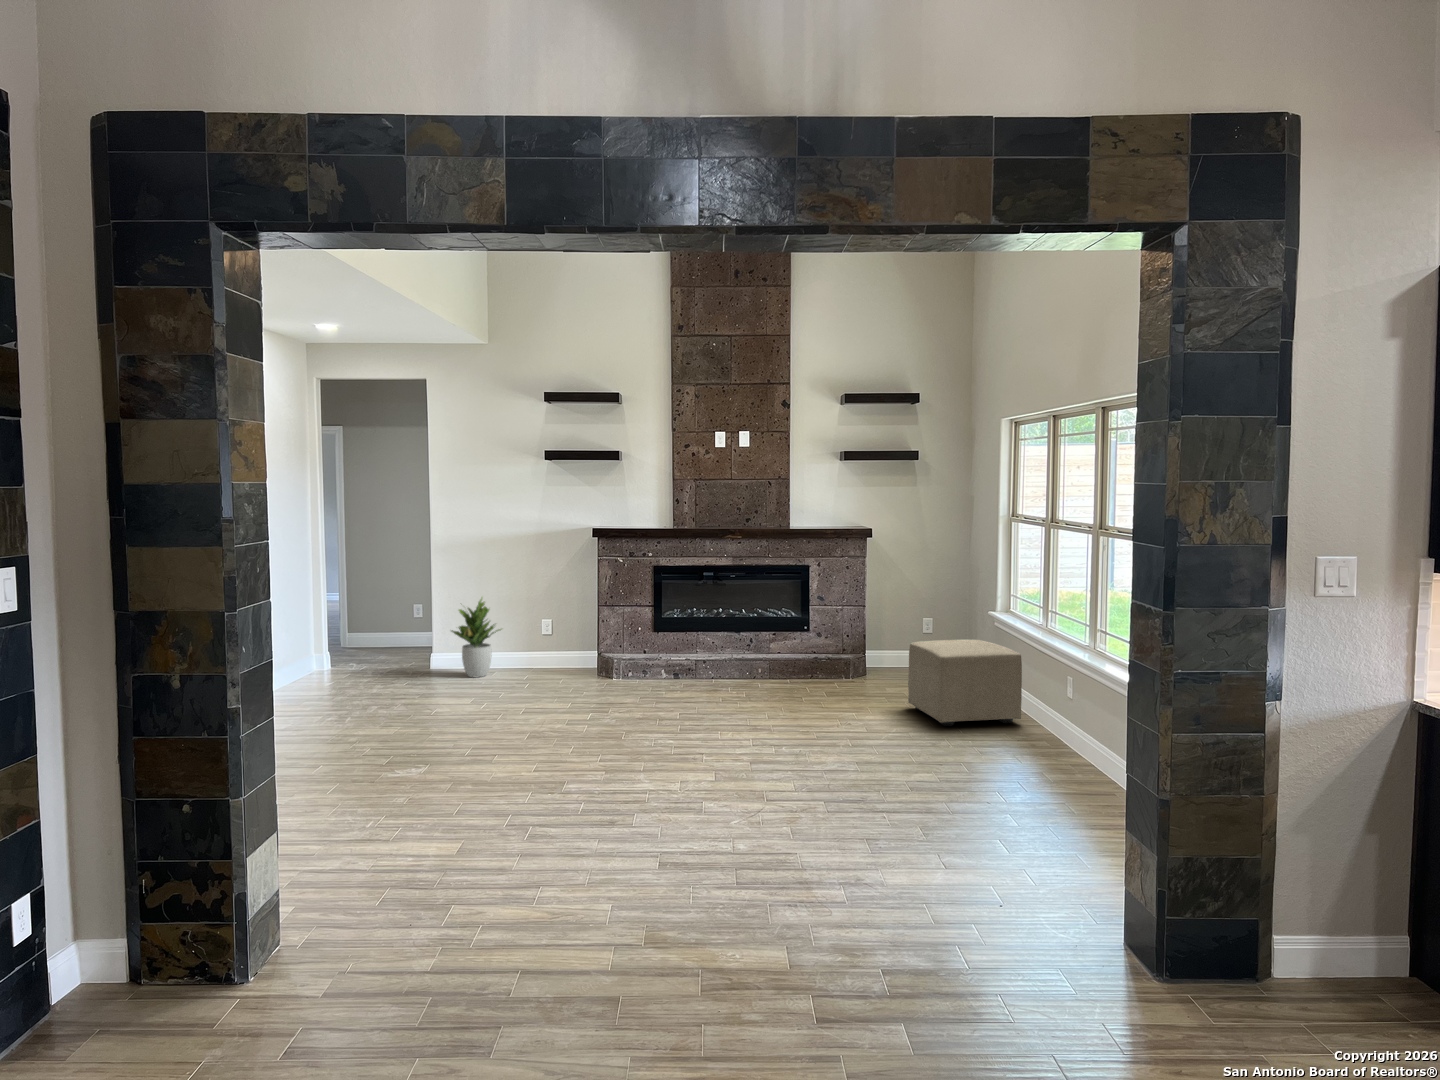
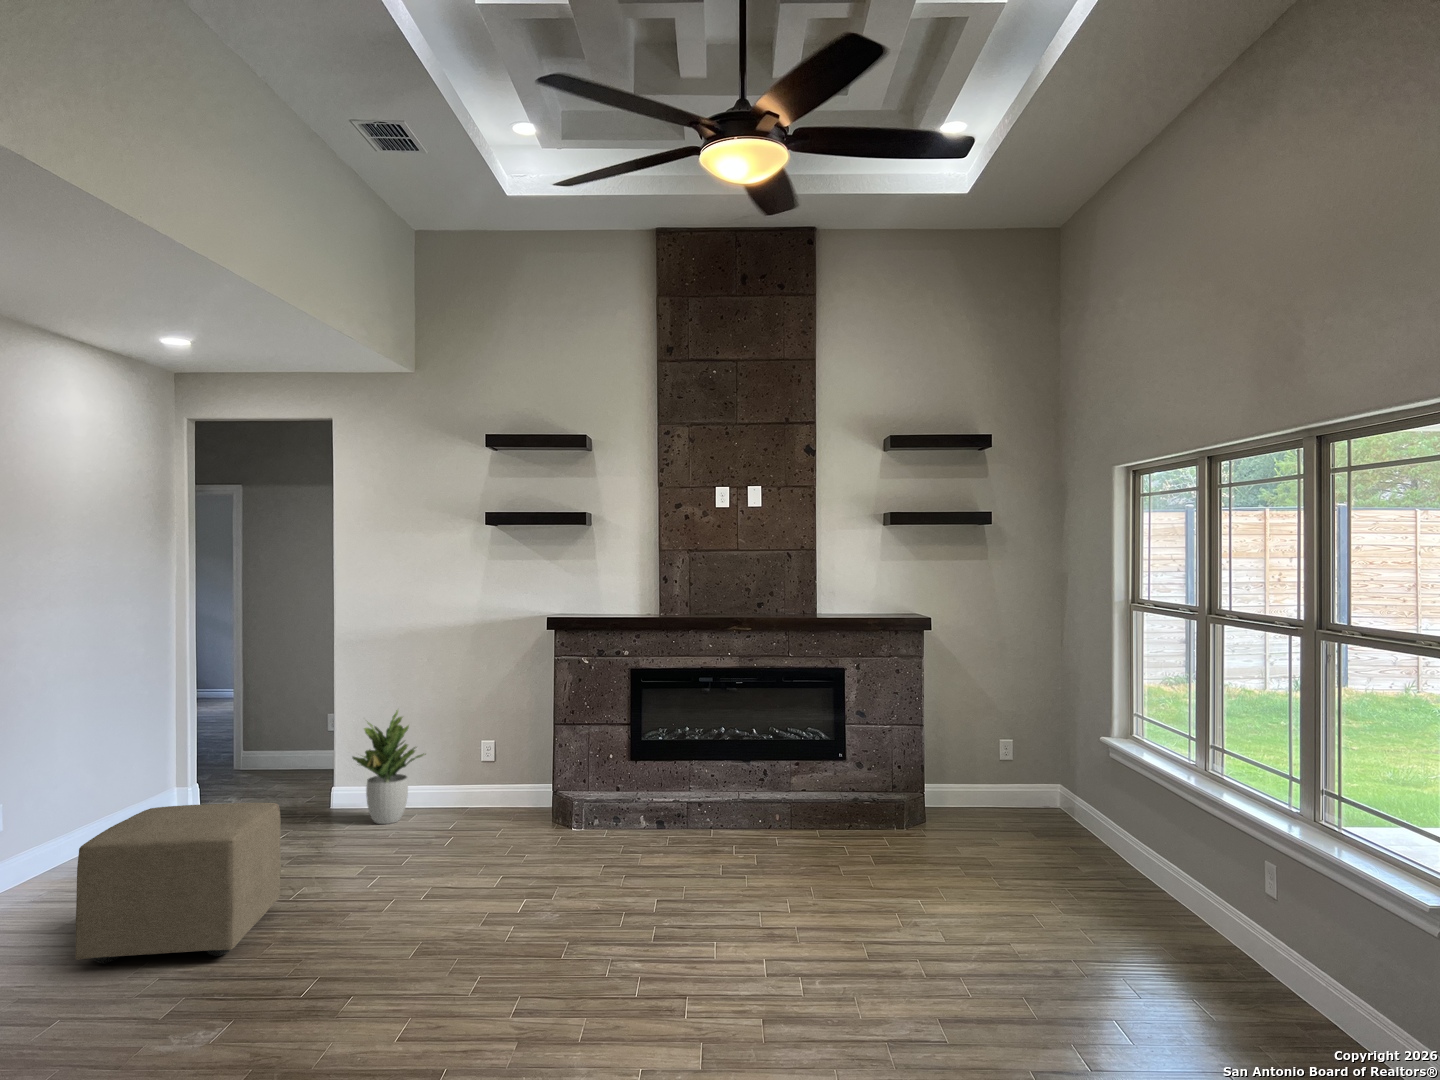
ottoman: present [908,640,1022,726] -> present [75,803,281,963]

